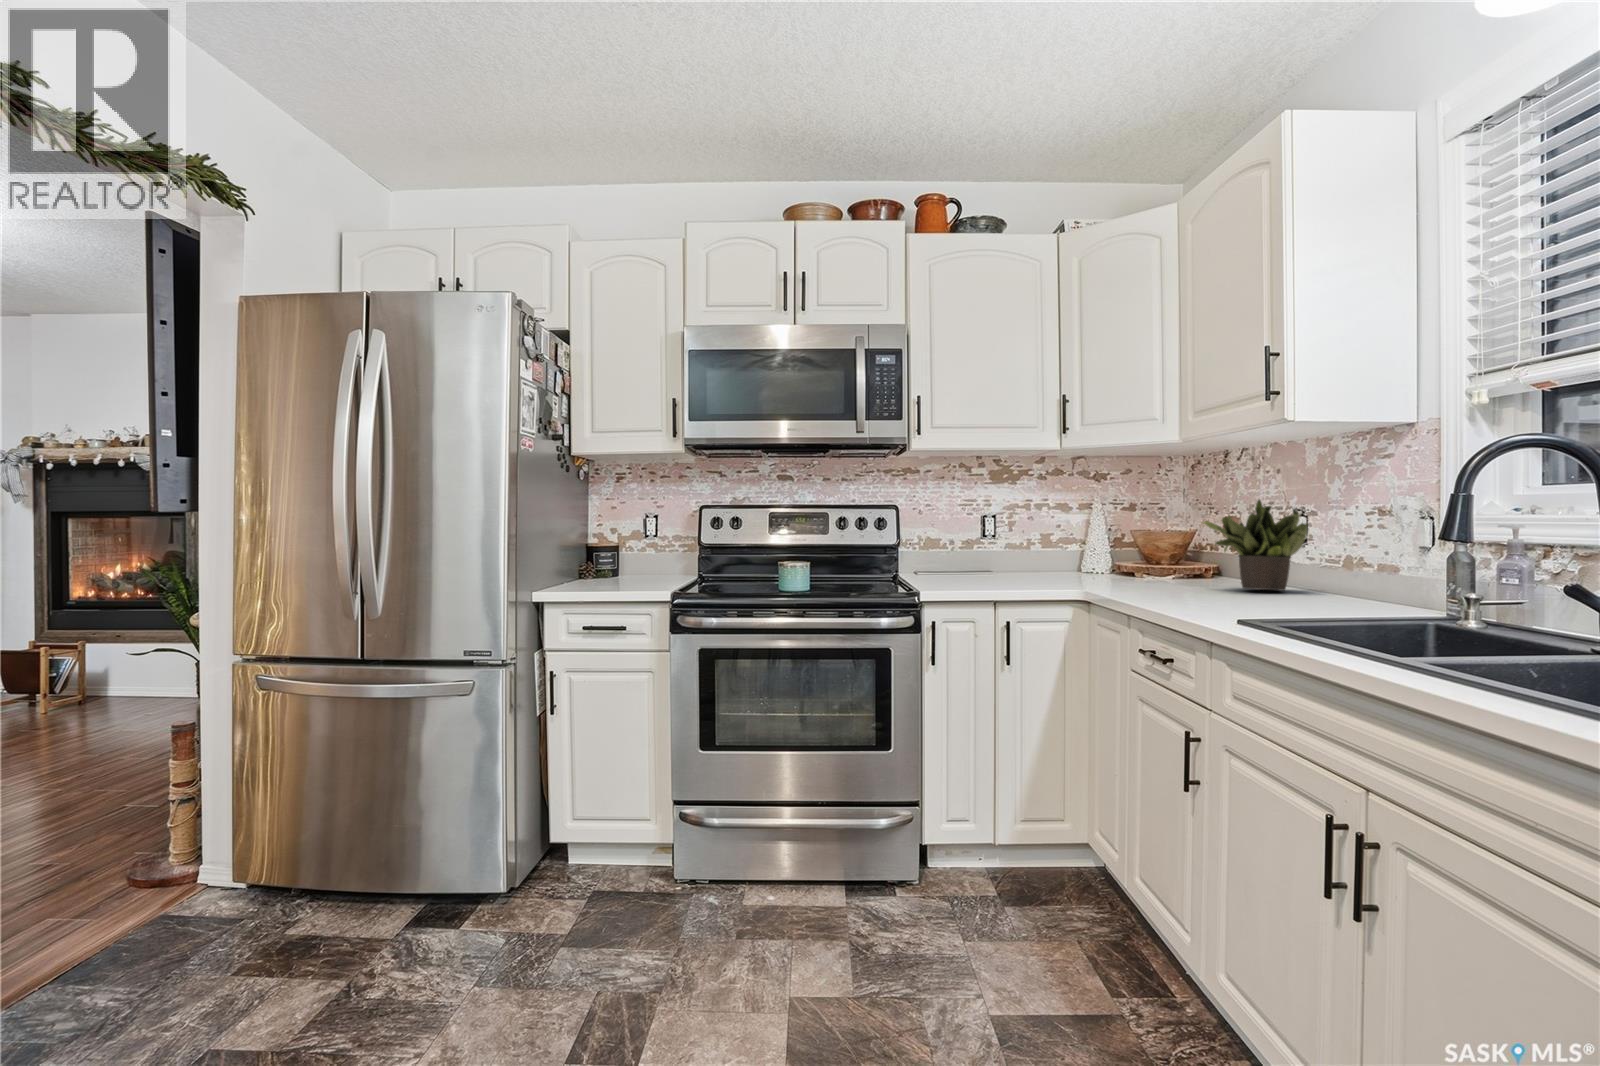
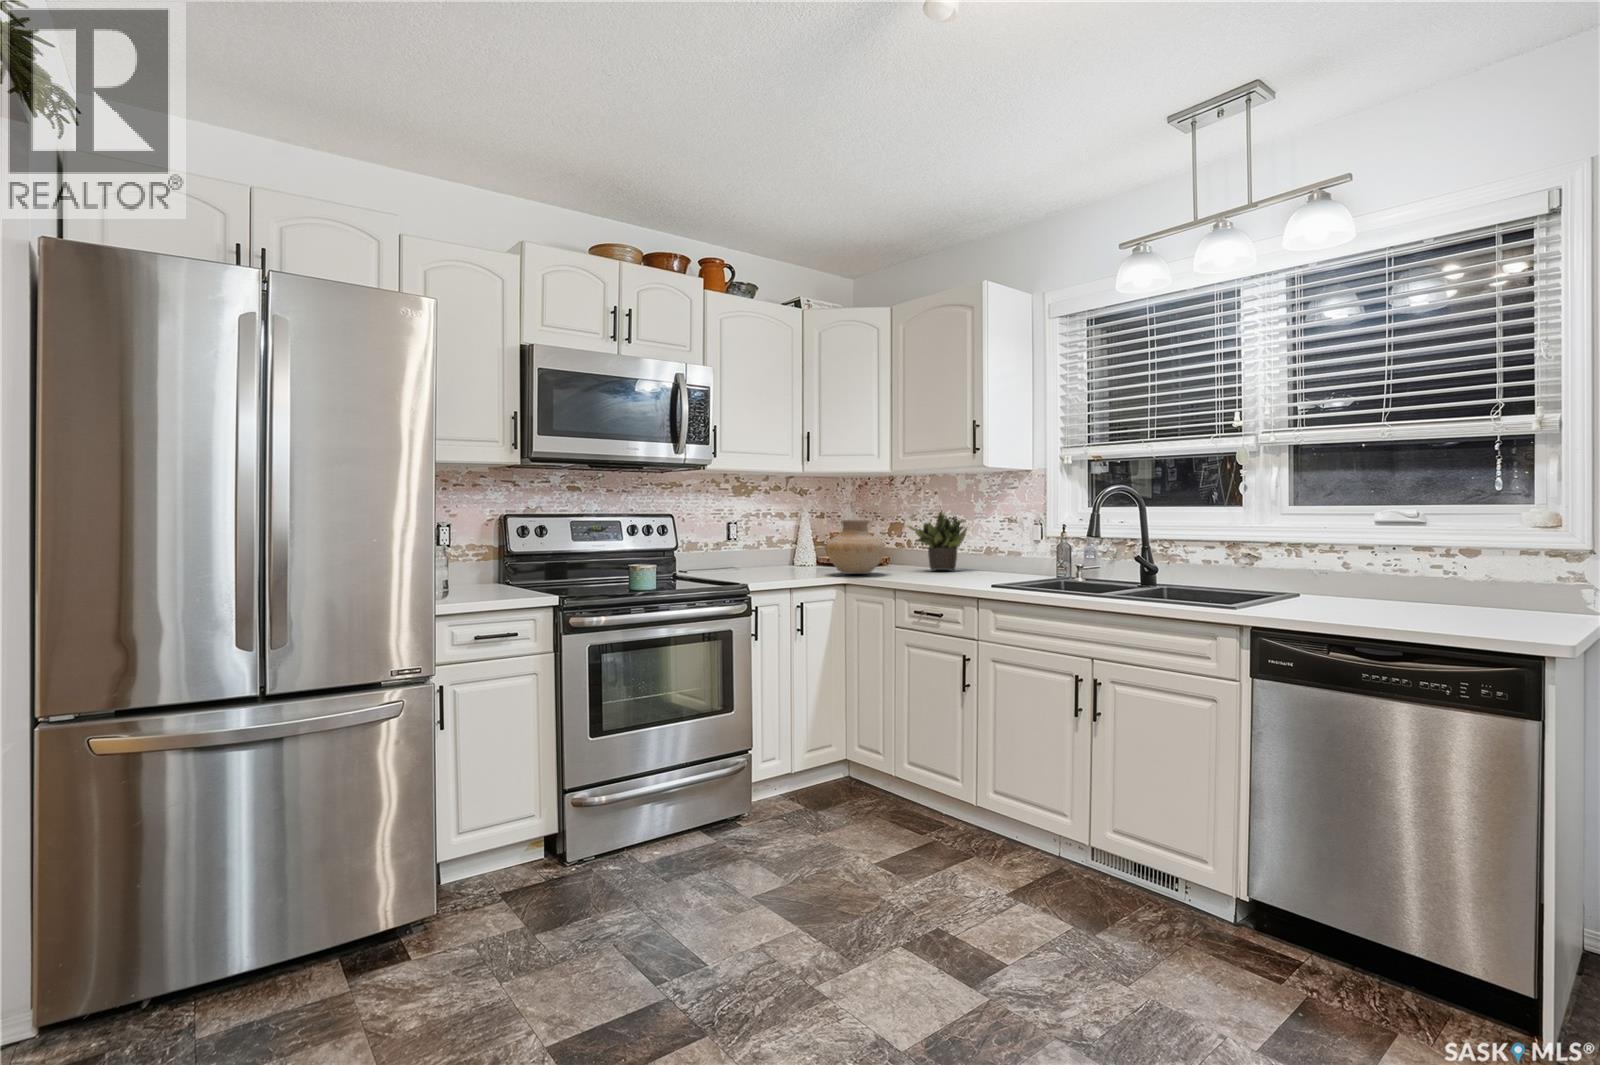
vase: none [1065,513,1154,589] -> present [826,520,885,574]

